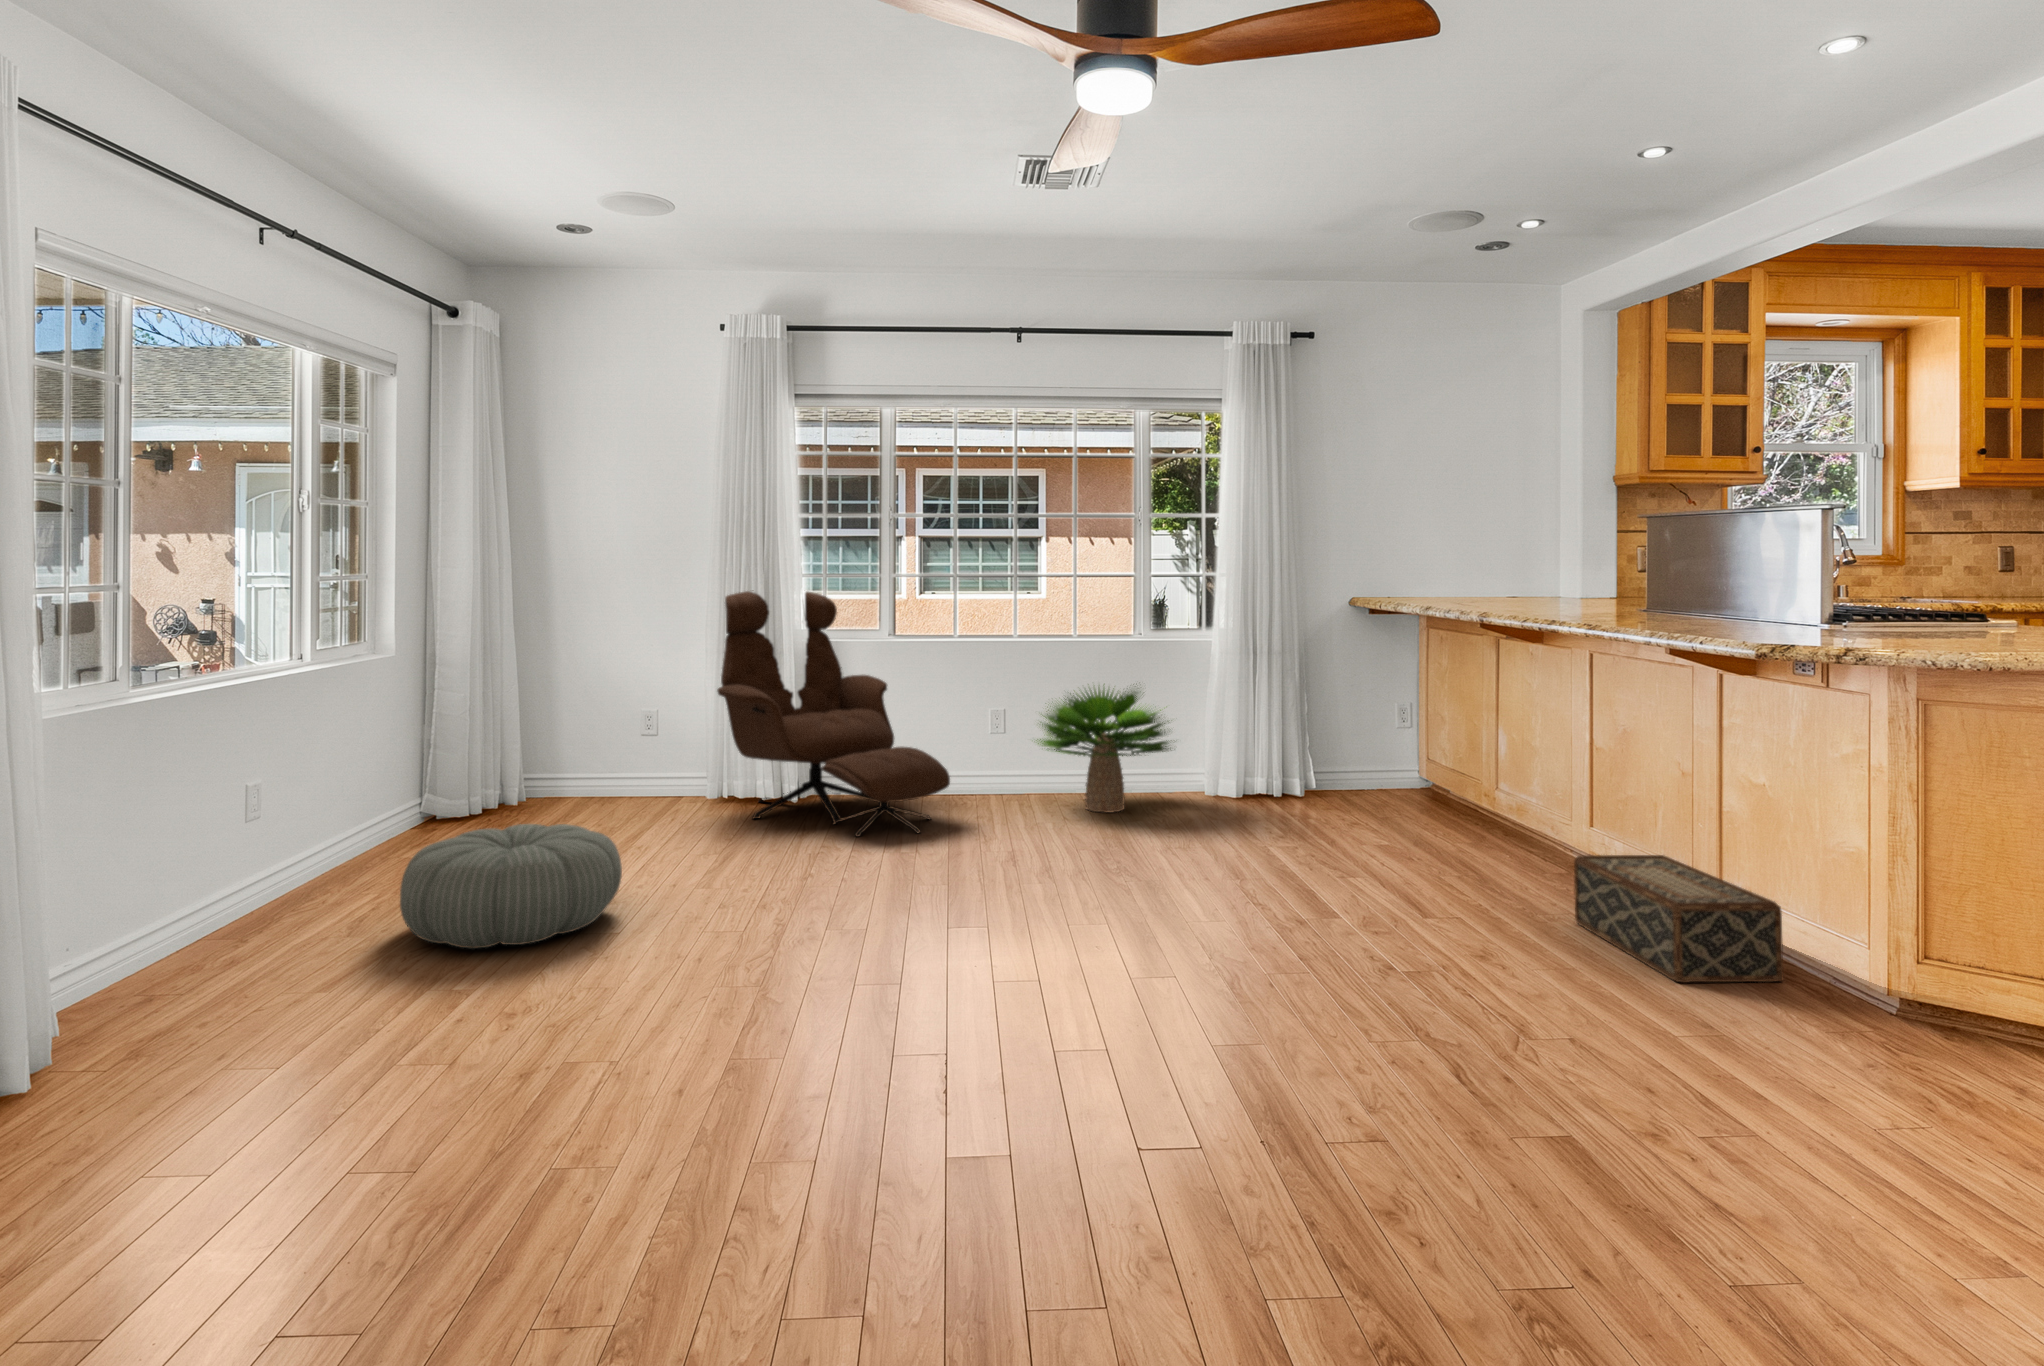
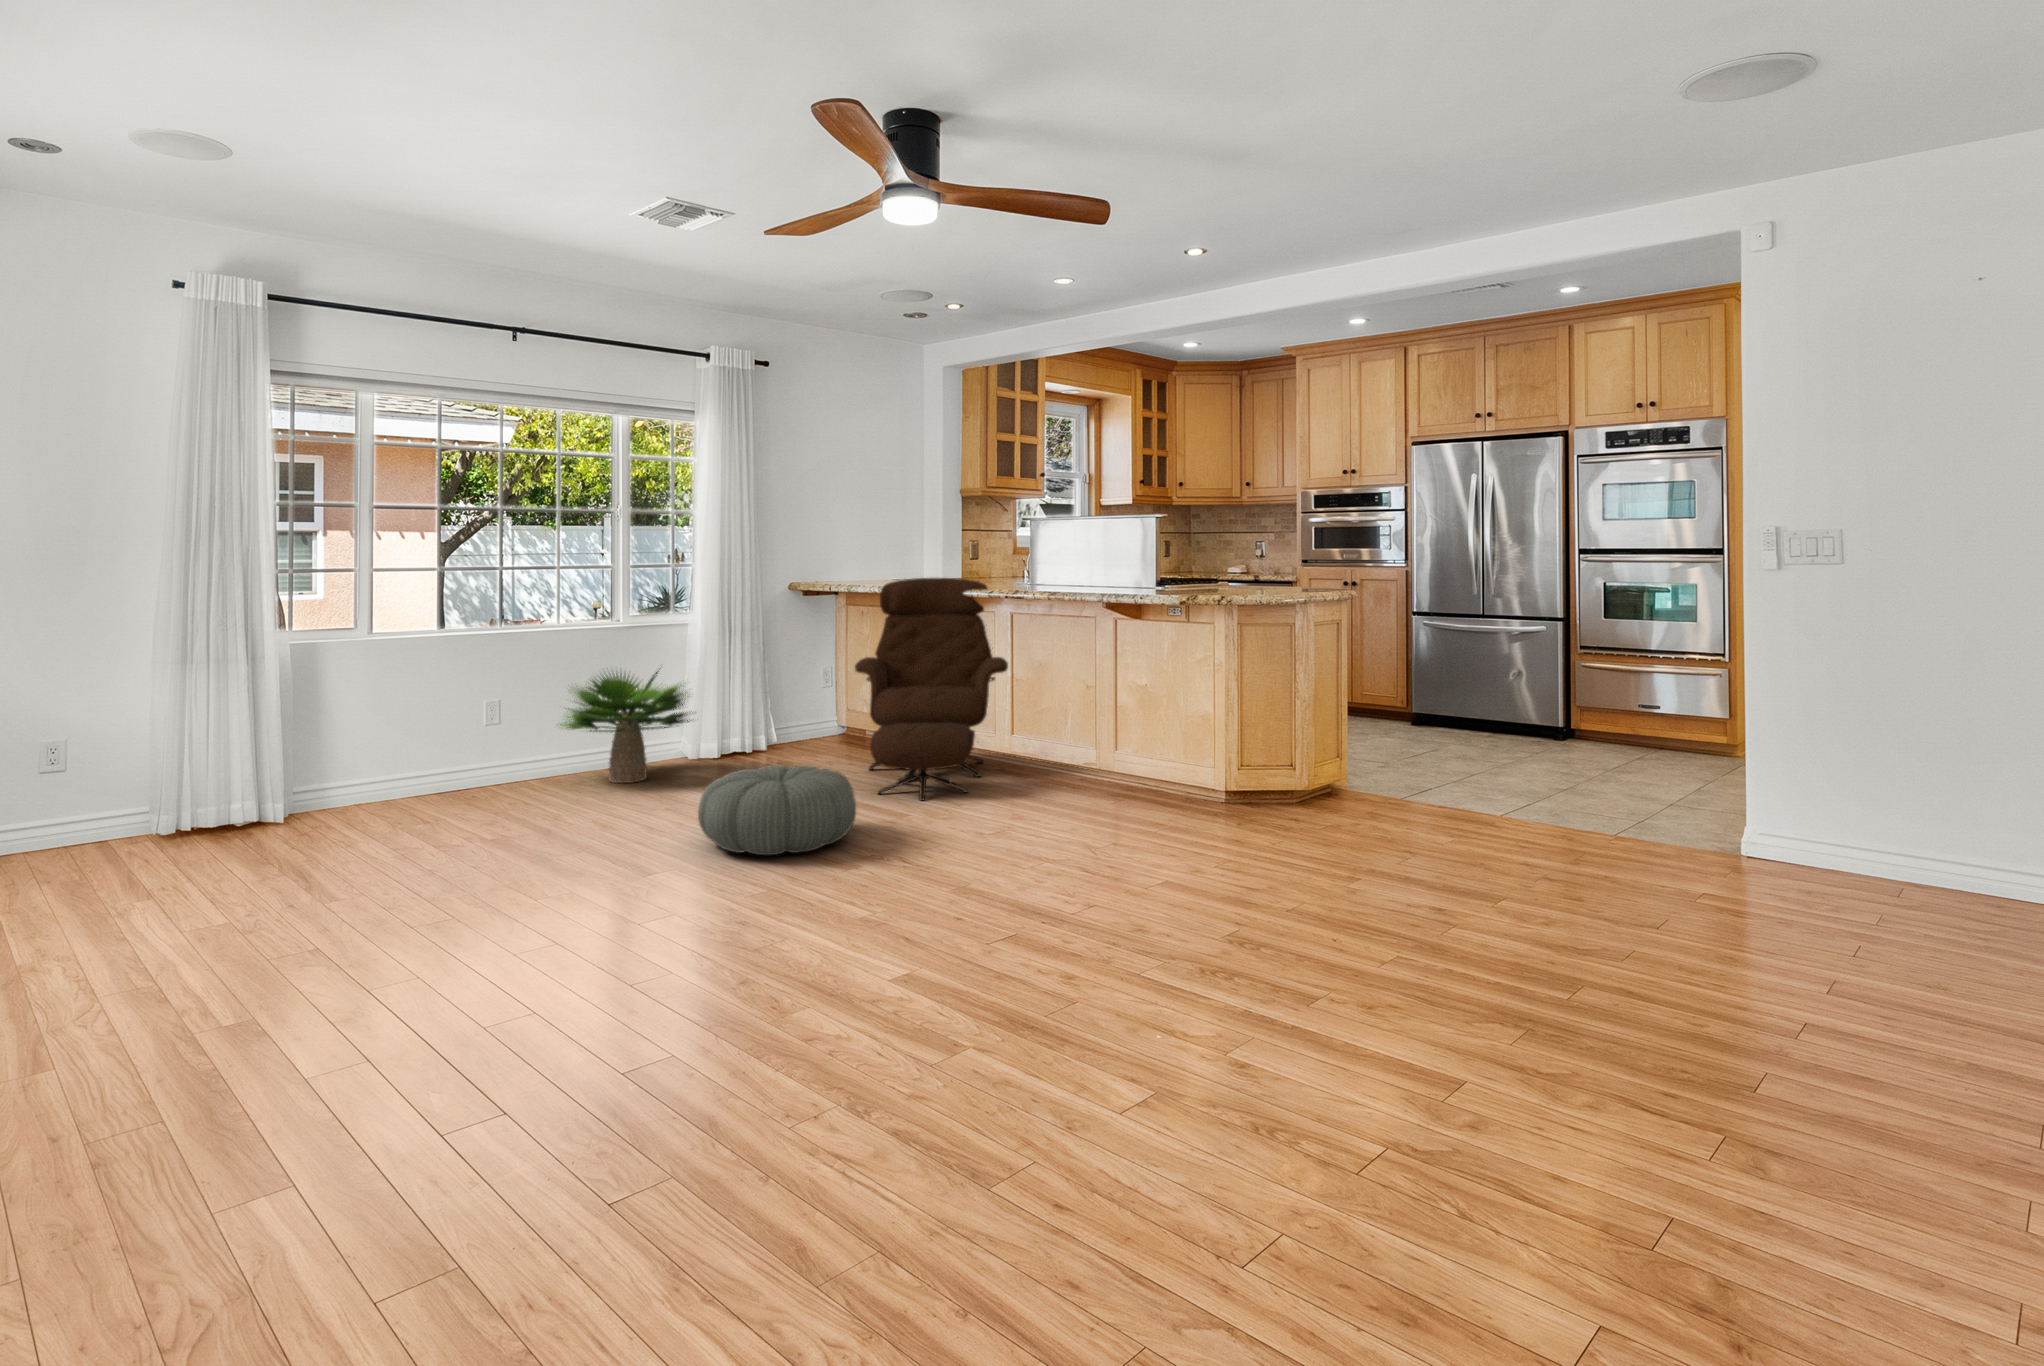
lounge chair: present [717,591,950,837] -> present [855,578,1008,801]
pouf: present [400,824,622,949] -> present [698,765,856,855]
woven basket: present [1574,855,1783,983] -> none [1047,741,1170,808]

